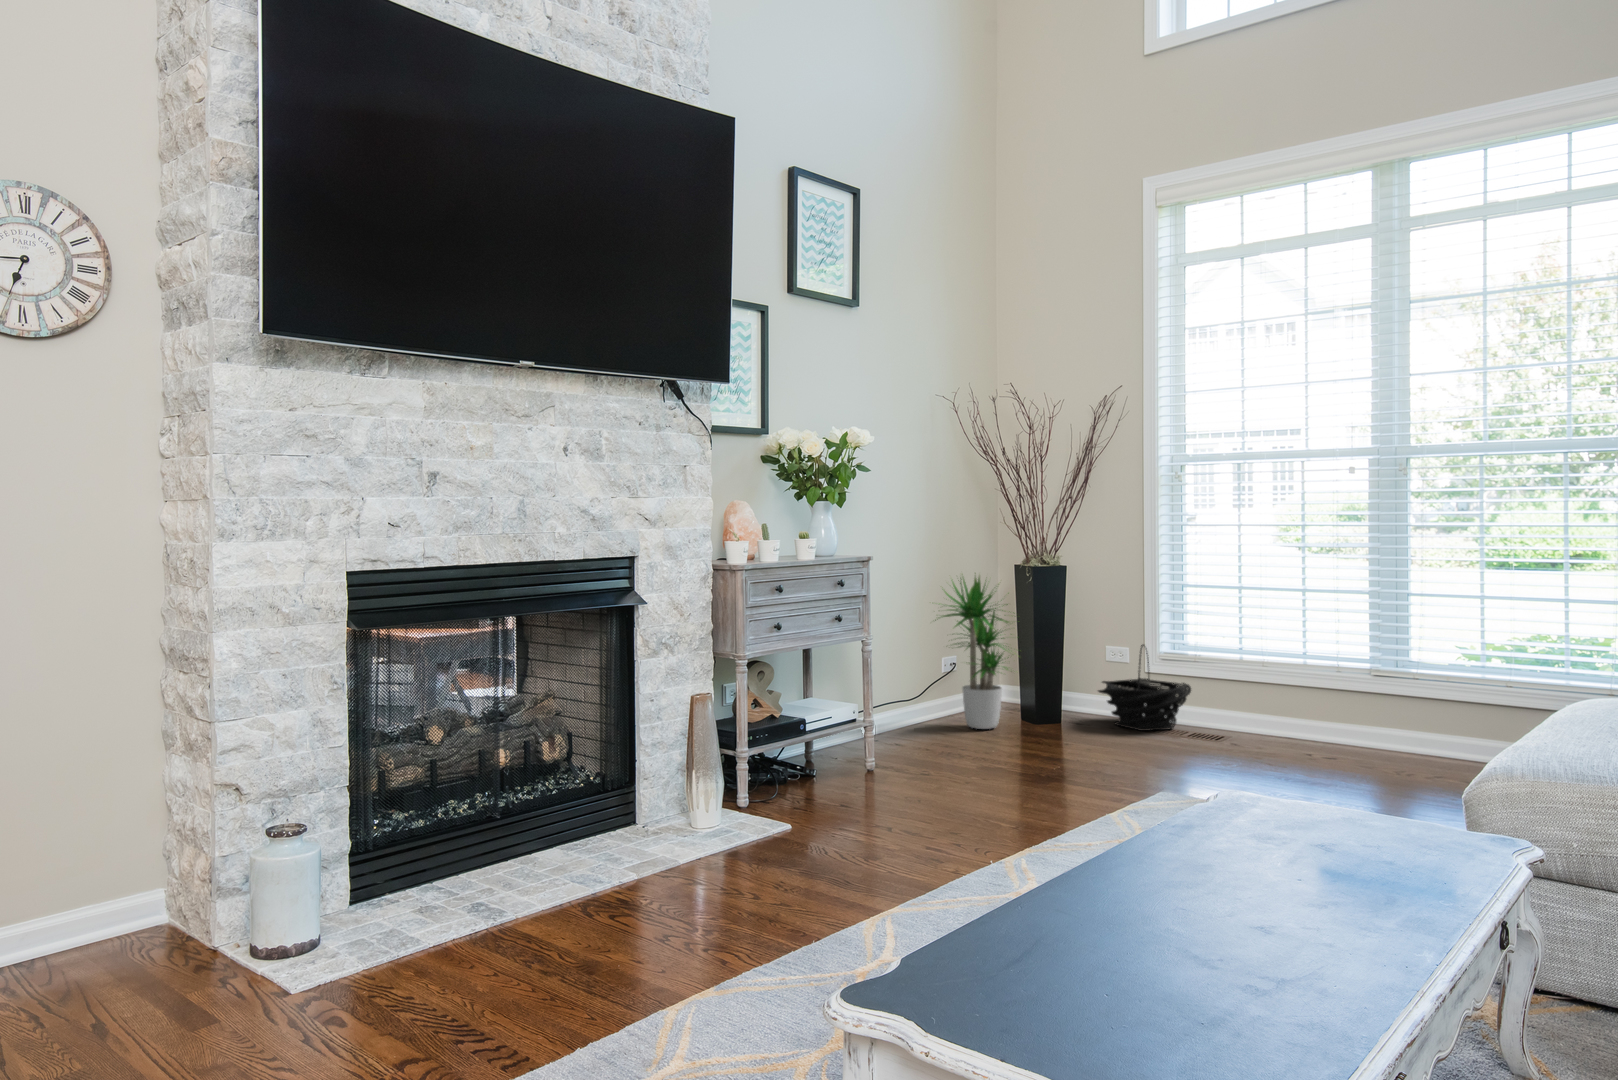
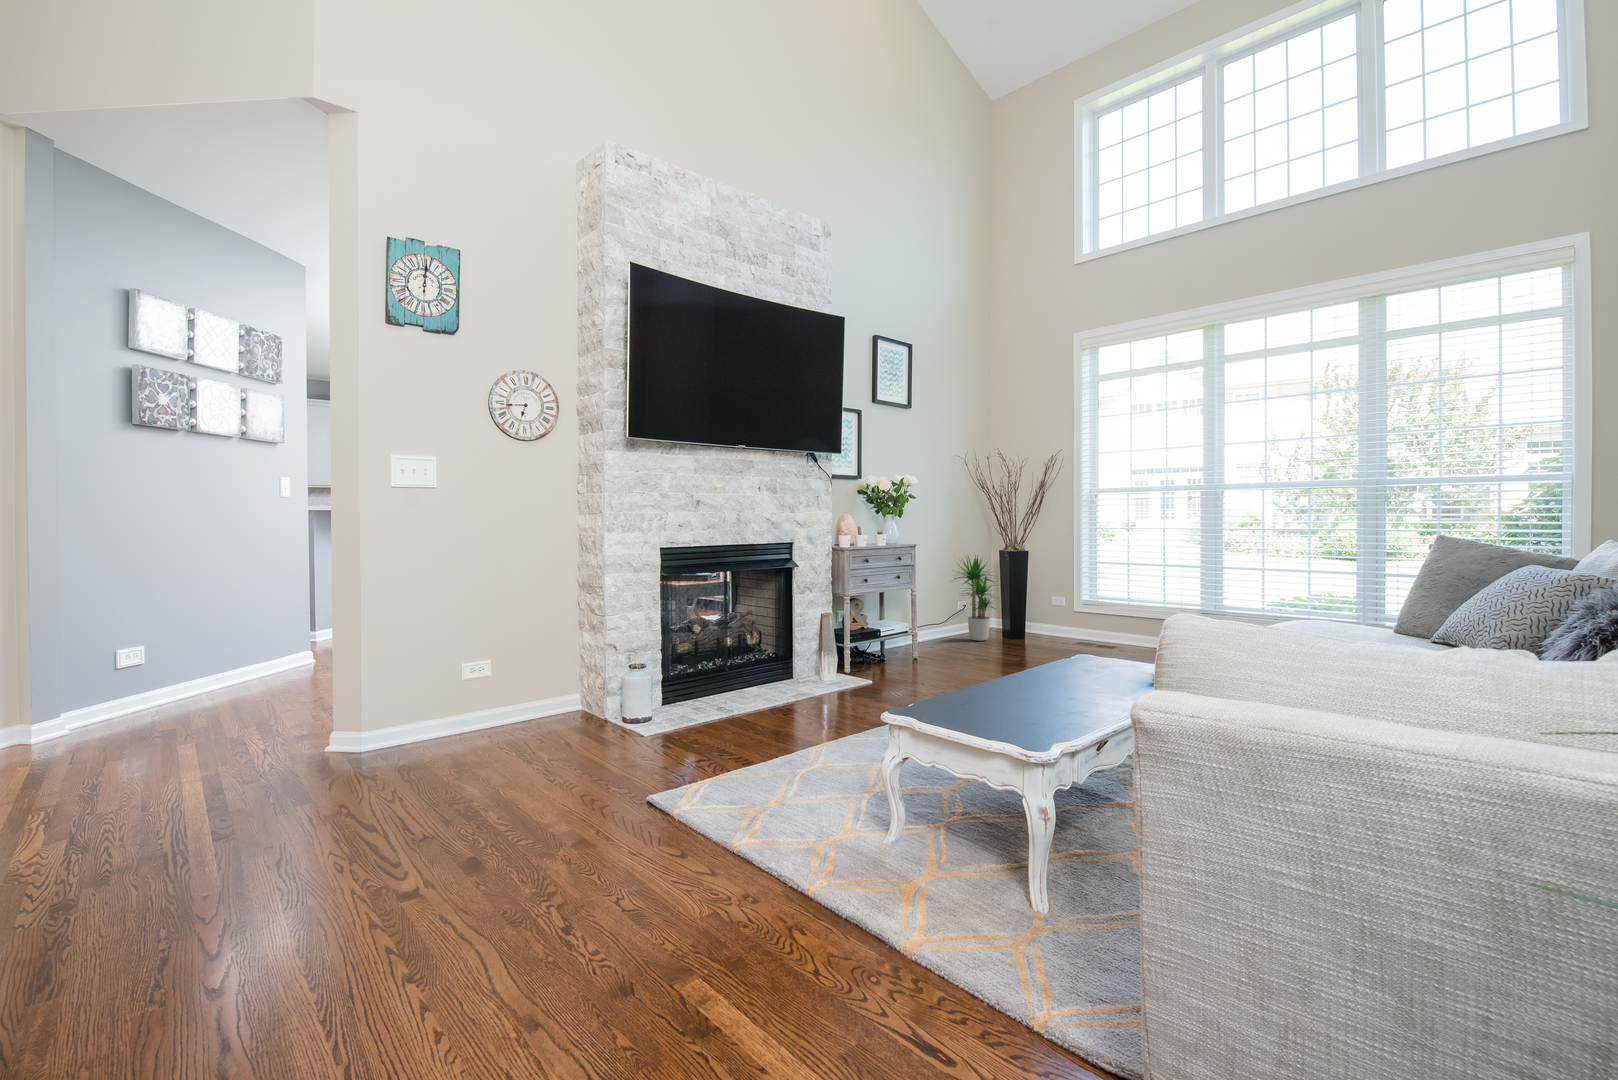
basket: present [1098,644,1191,731] -> none [1045,595,1099,643]

